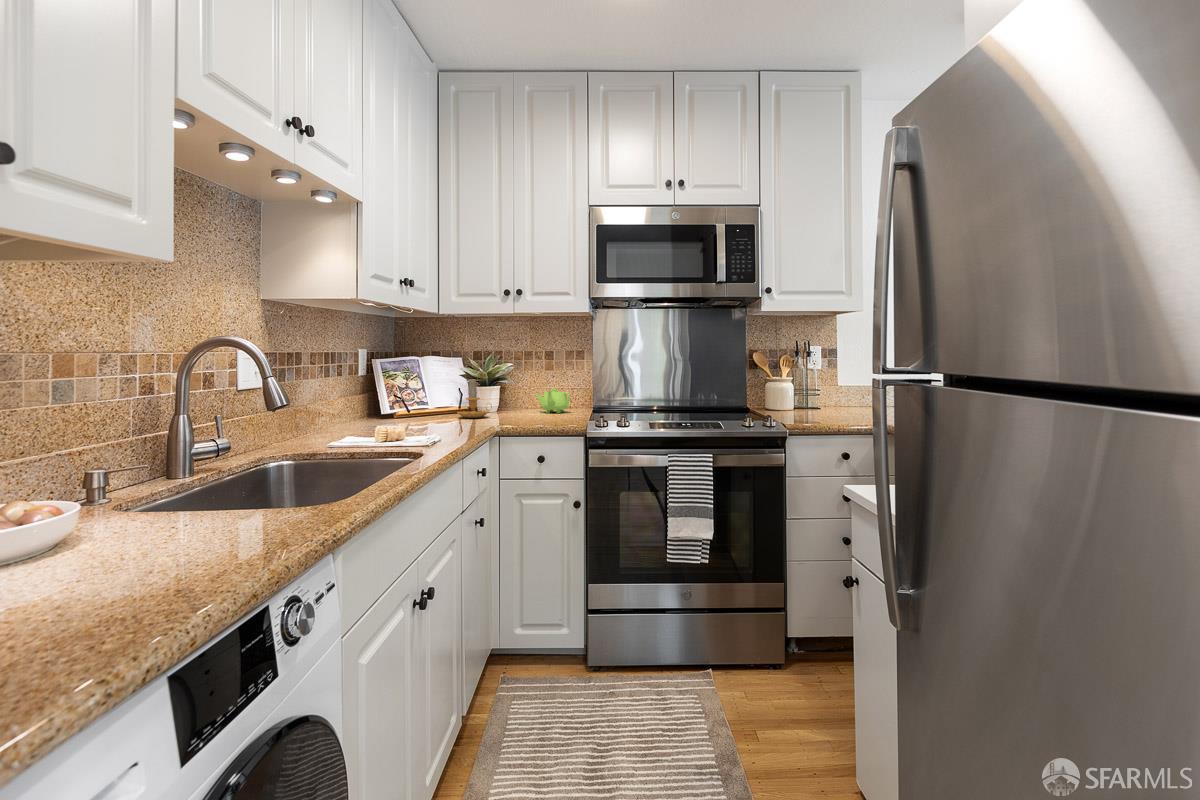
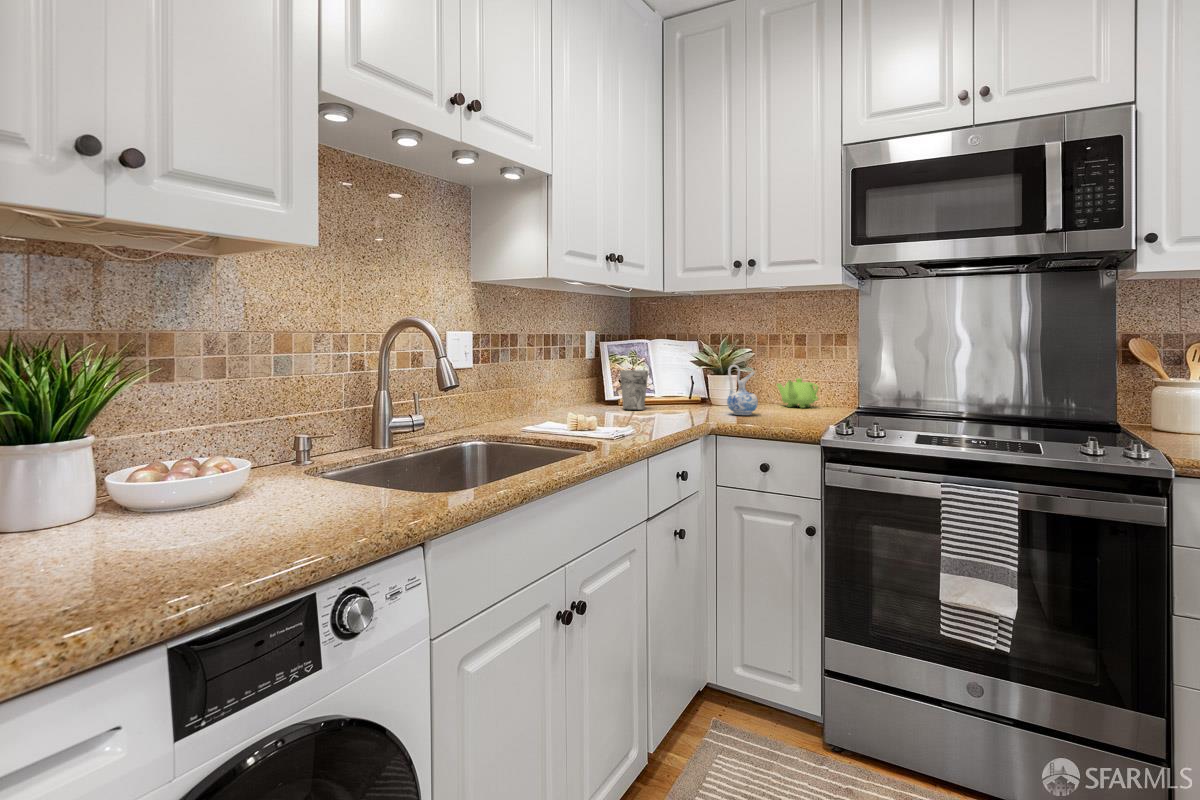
ceramic pitcher: none [504,378,530,421] -> present [727,365,758,415]
candle: present [457,379,492,418] -> none [680,362,721,408]
cup: none [402,385,429,423] -> present [620,370,648,410]

